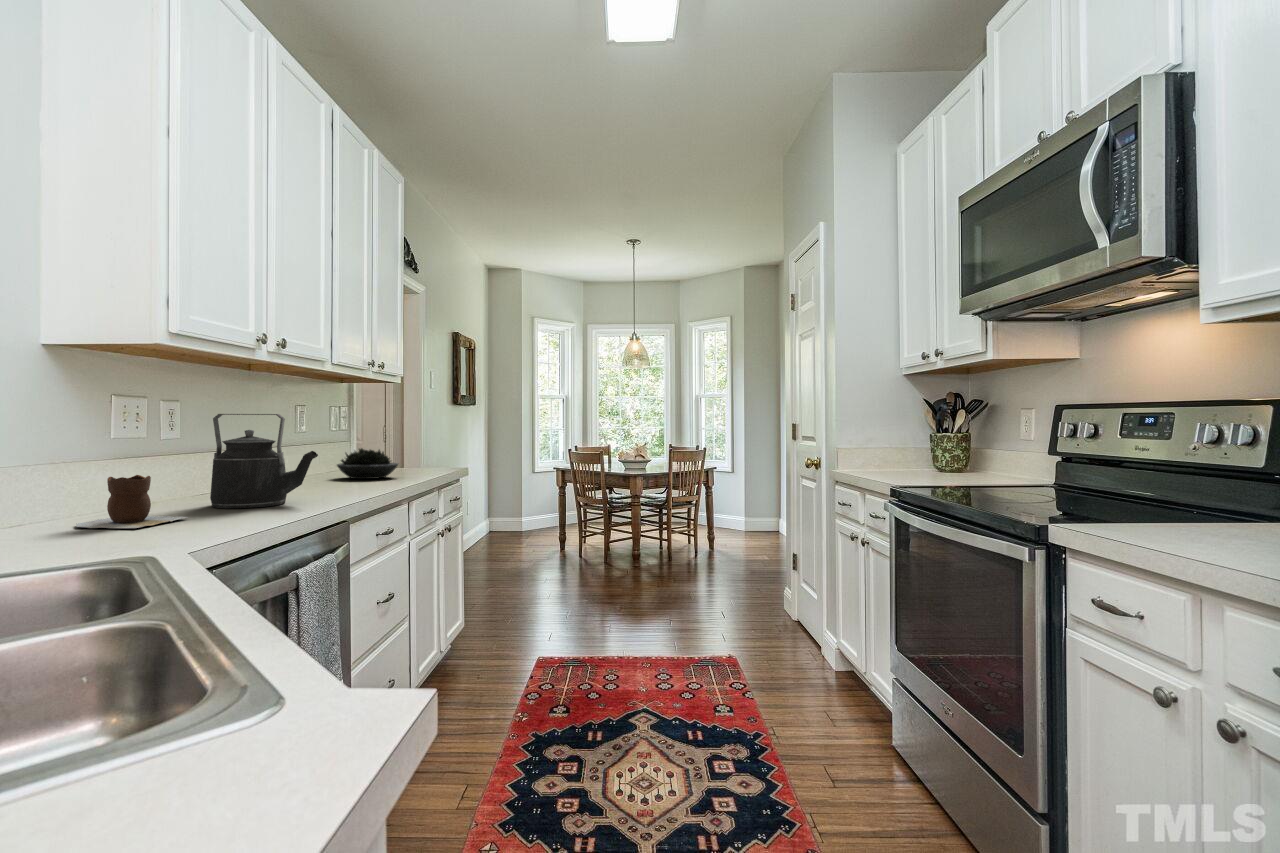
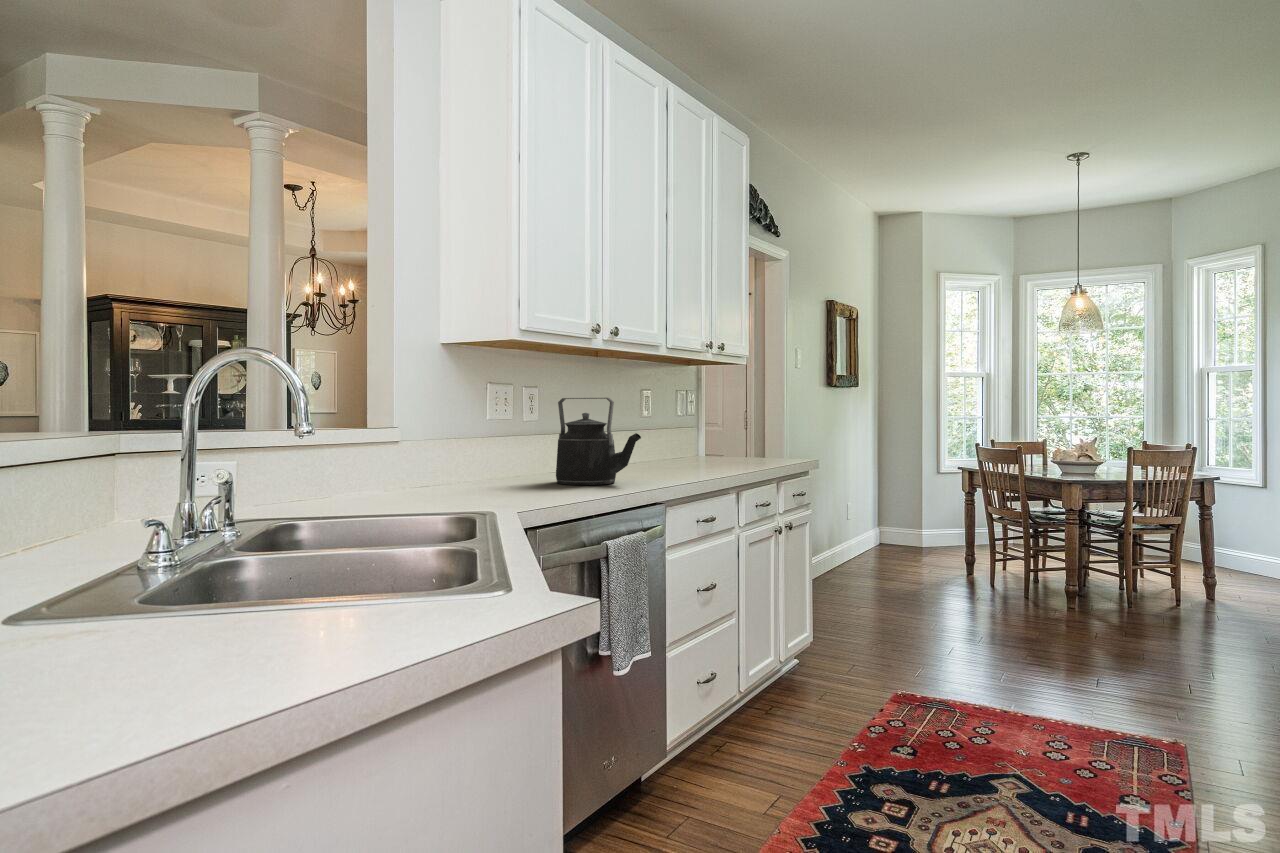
succulent plant: present [337,448,398,479] -> none [678,434,739,467]
vase: present [76,475,187,528] -> none [458,450,534,493]

